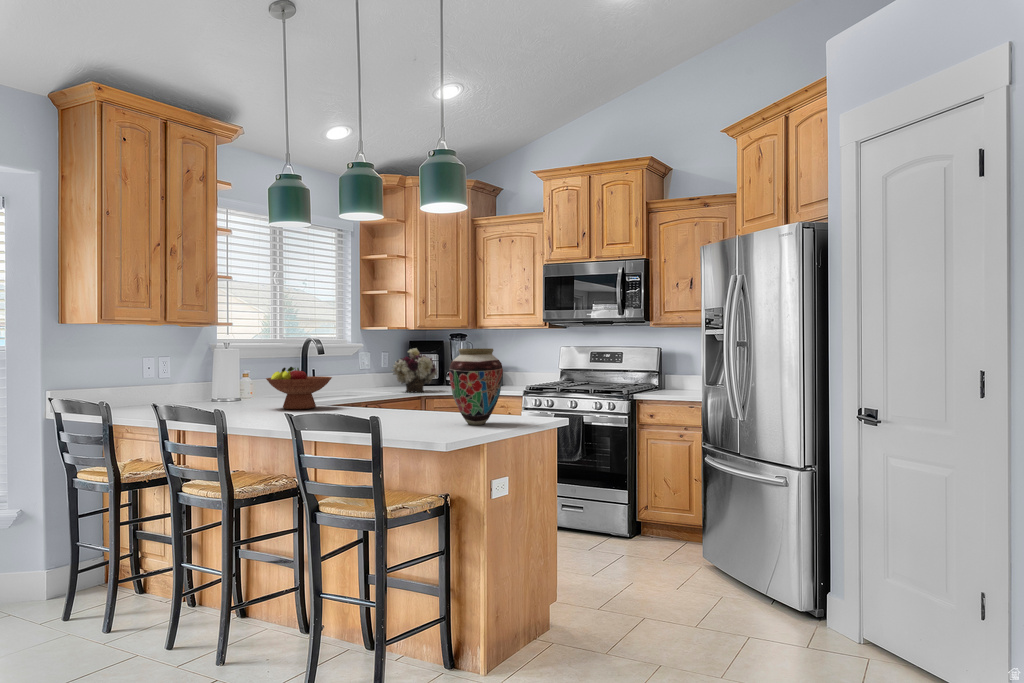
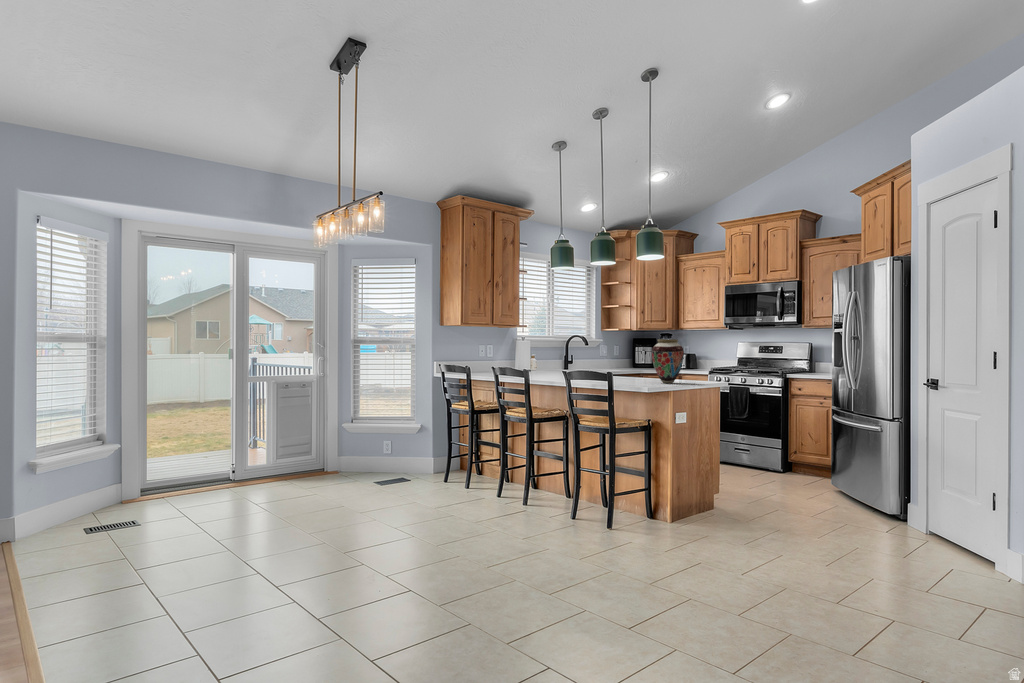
flower arrangement: present [392,348,438,392] -> none [619,343,650,372]
fruit bowl: present [266,367,332,409] -> none [547,351,584,376]

